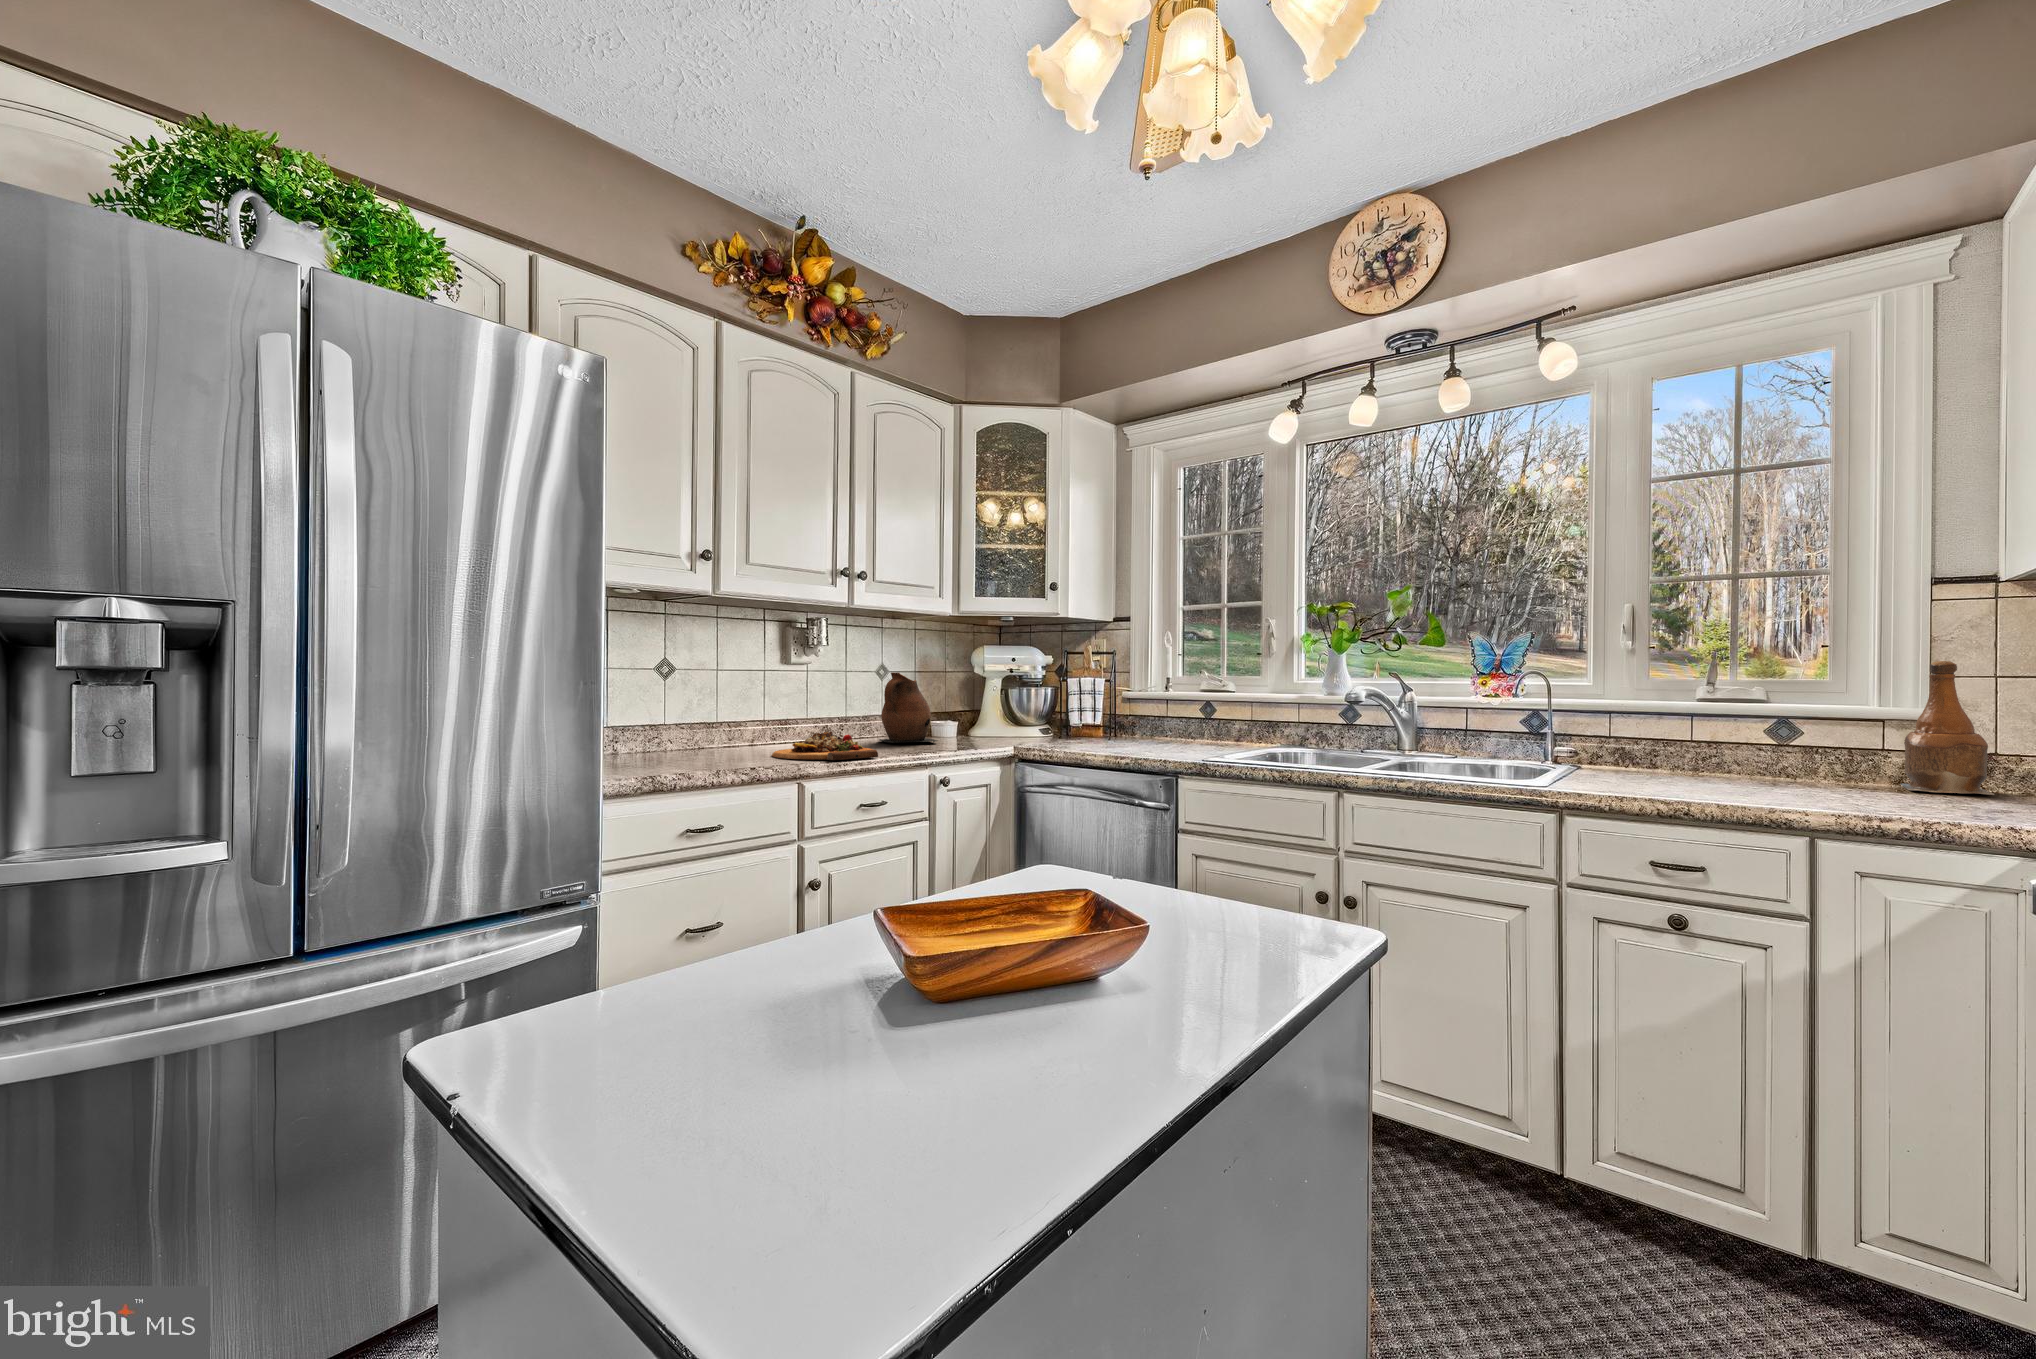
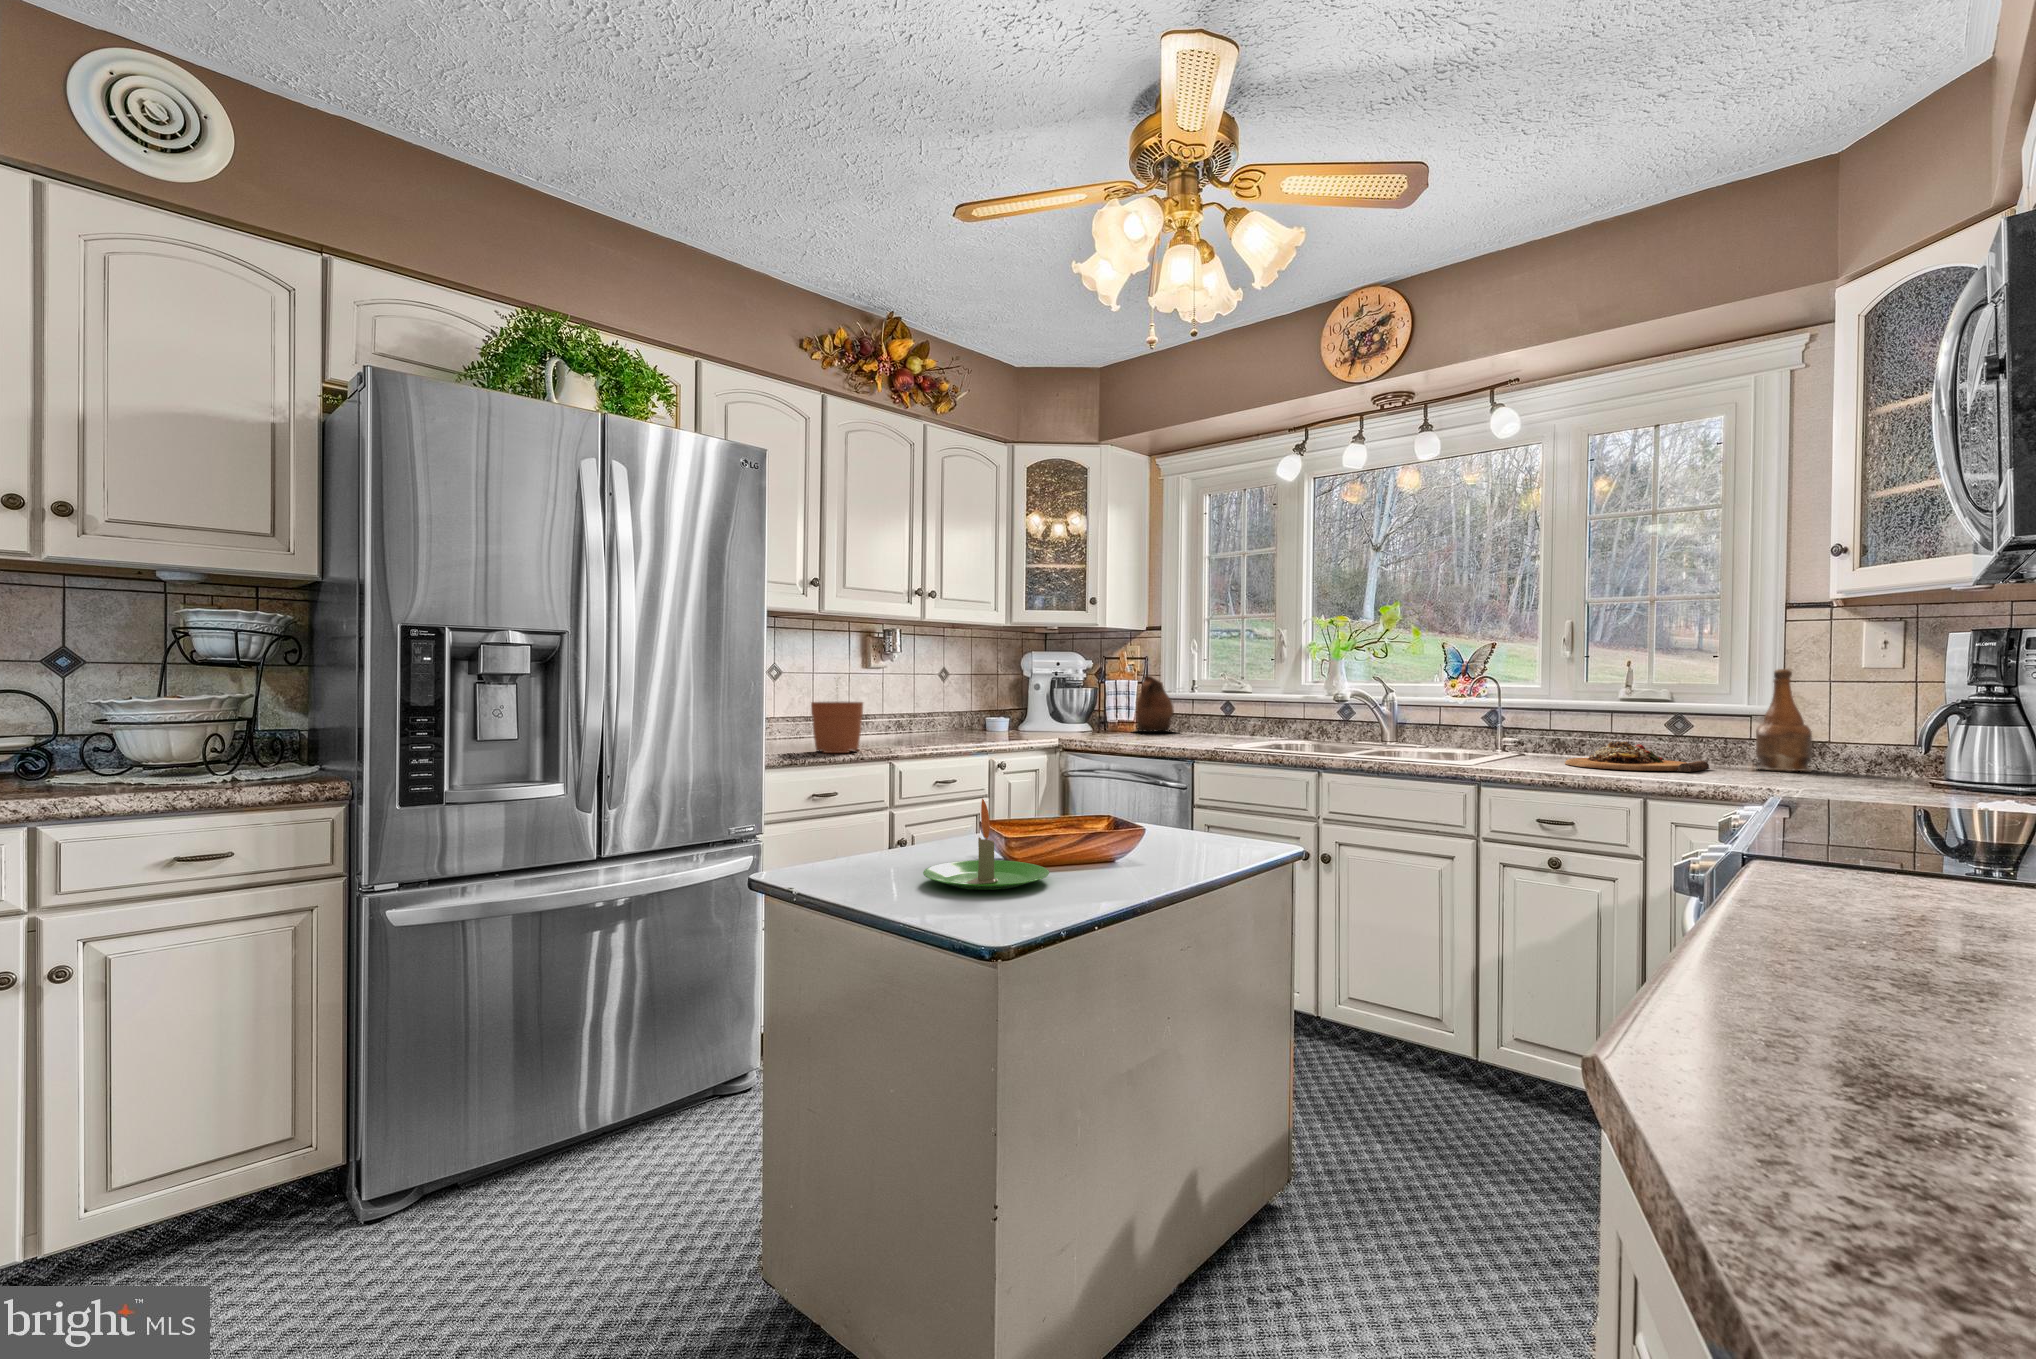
ceramic pitcher: present [879,672,938,743] -> present [1136,676,1179,732]
plant pot: none [698,674,768,771] -> present [811,702,863,753]
cutting board: present [772,732,878,760] -> present [1565,741,1710,772]
candle: none [700,938,986,1182] -> present [923,799,1049,890]

